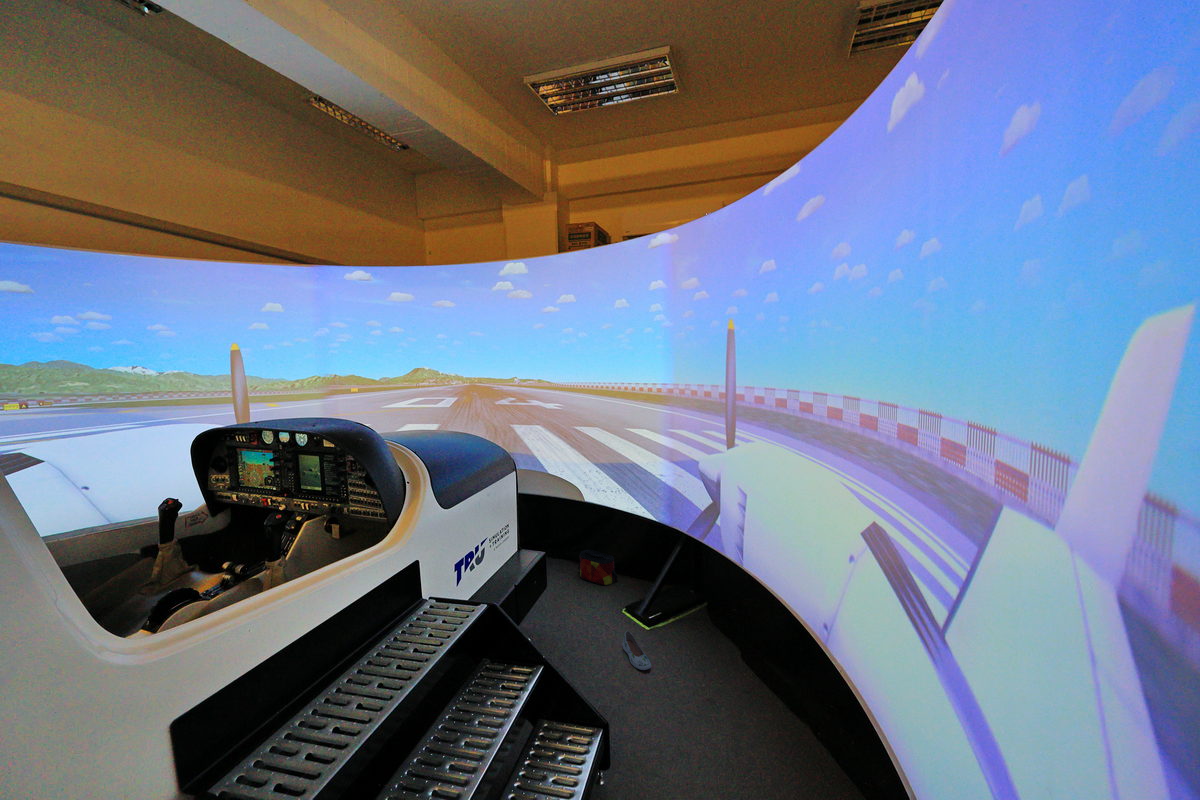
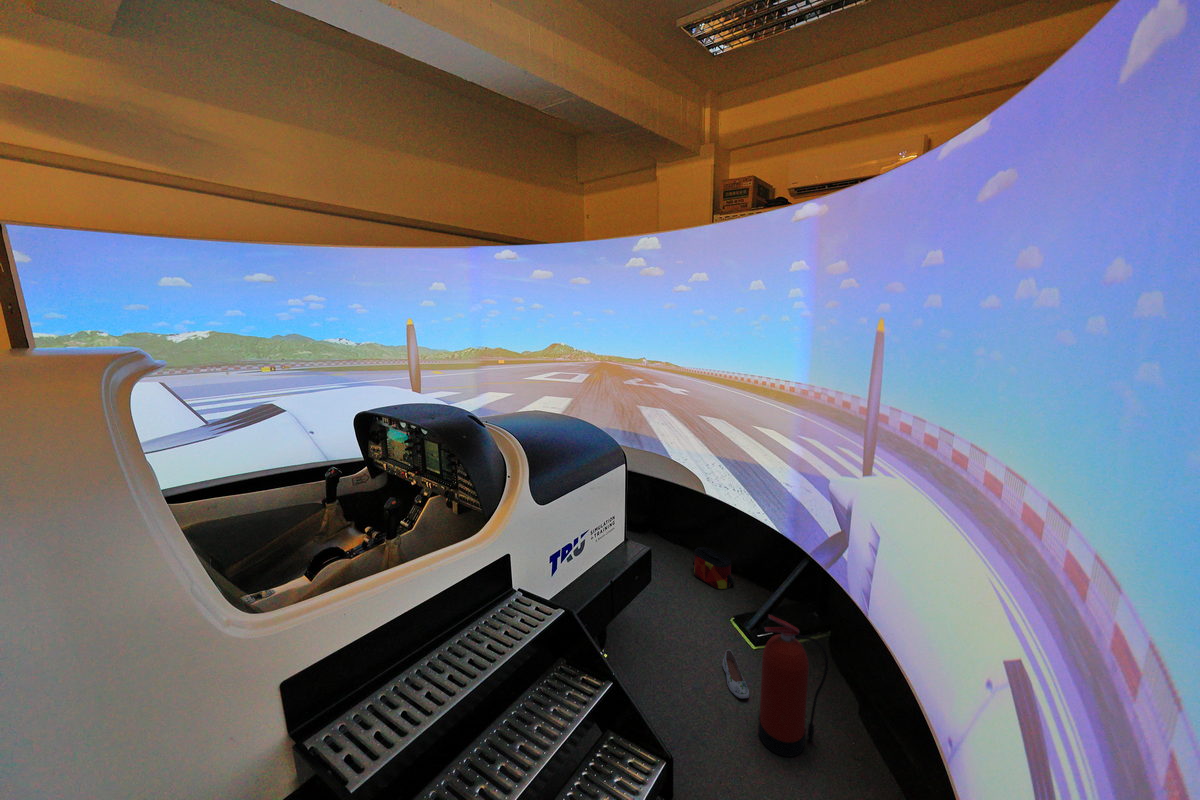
fire extinguisher: none [664,579,716,706] -> present [758,615,828,756]

